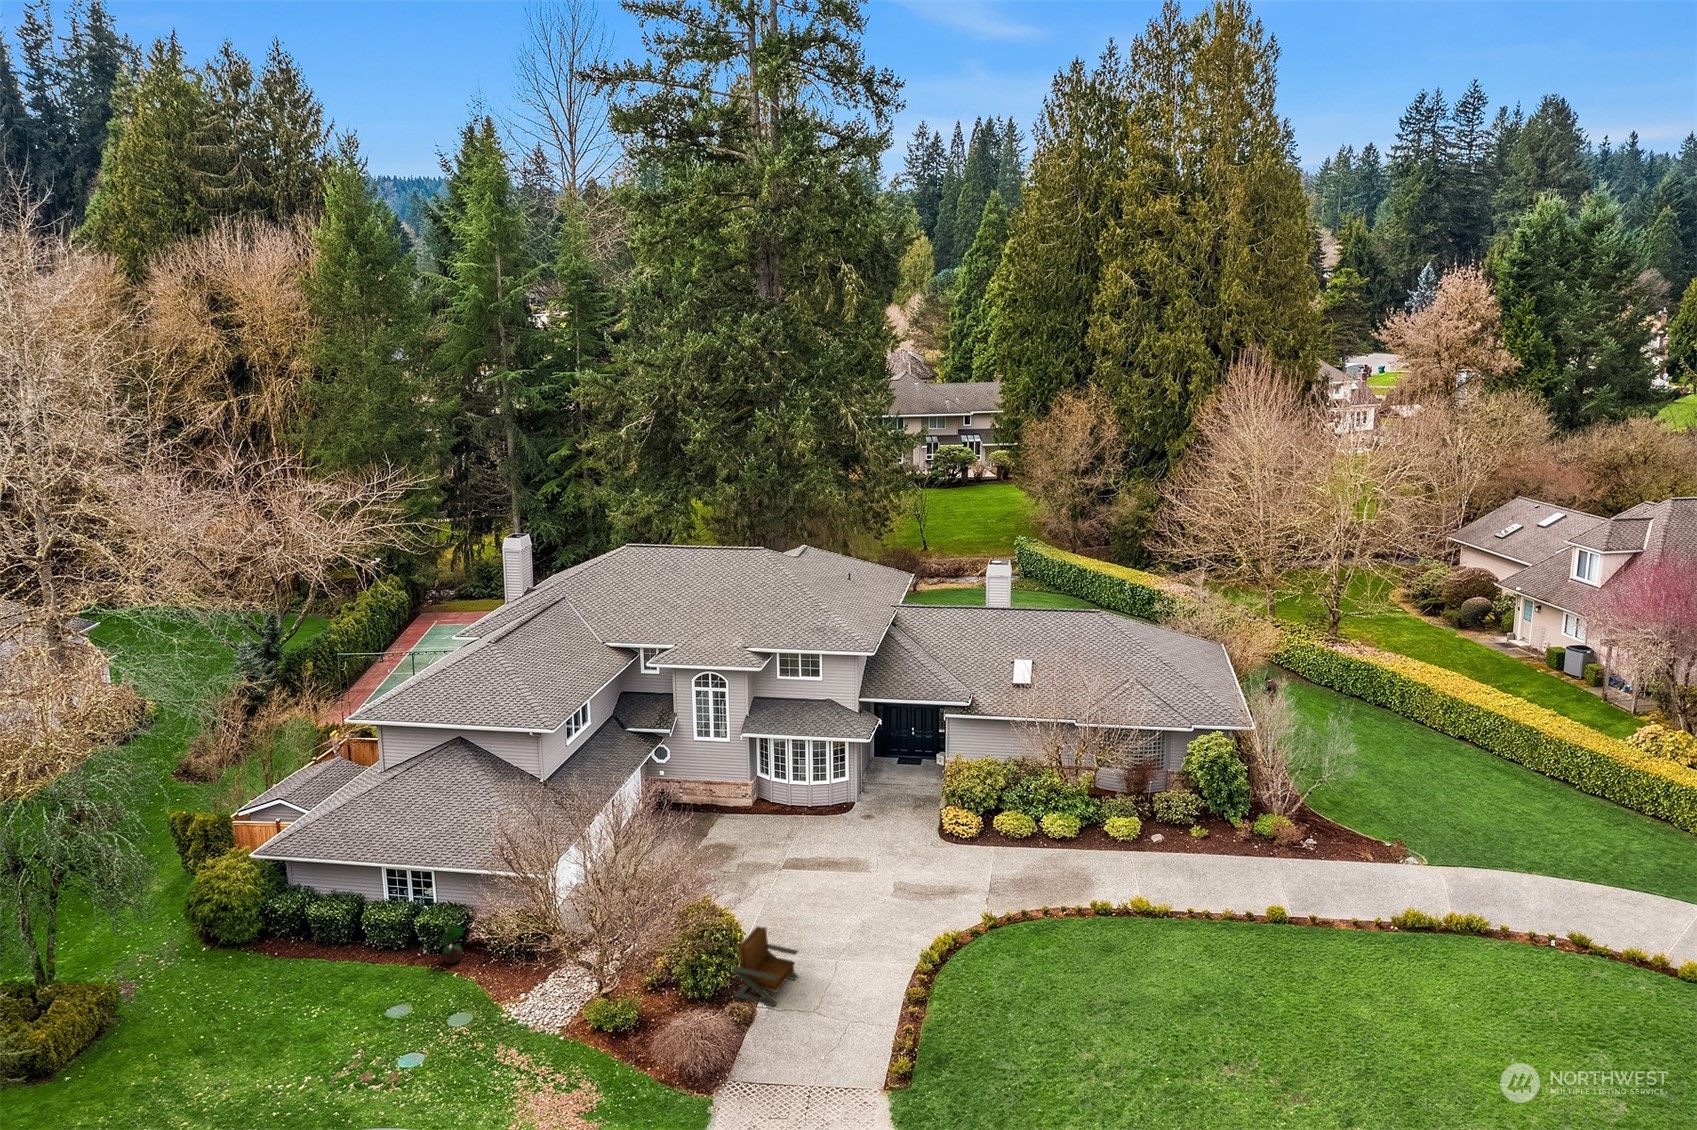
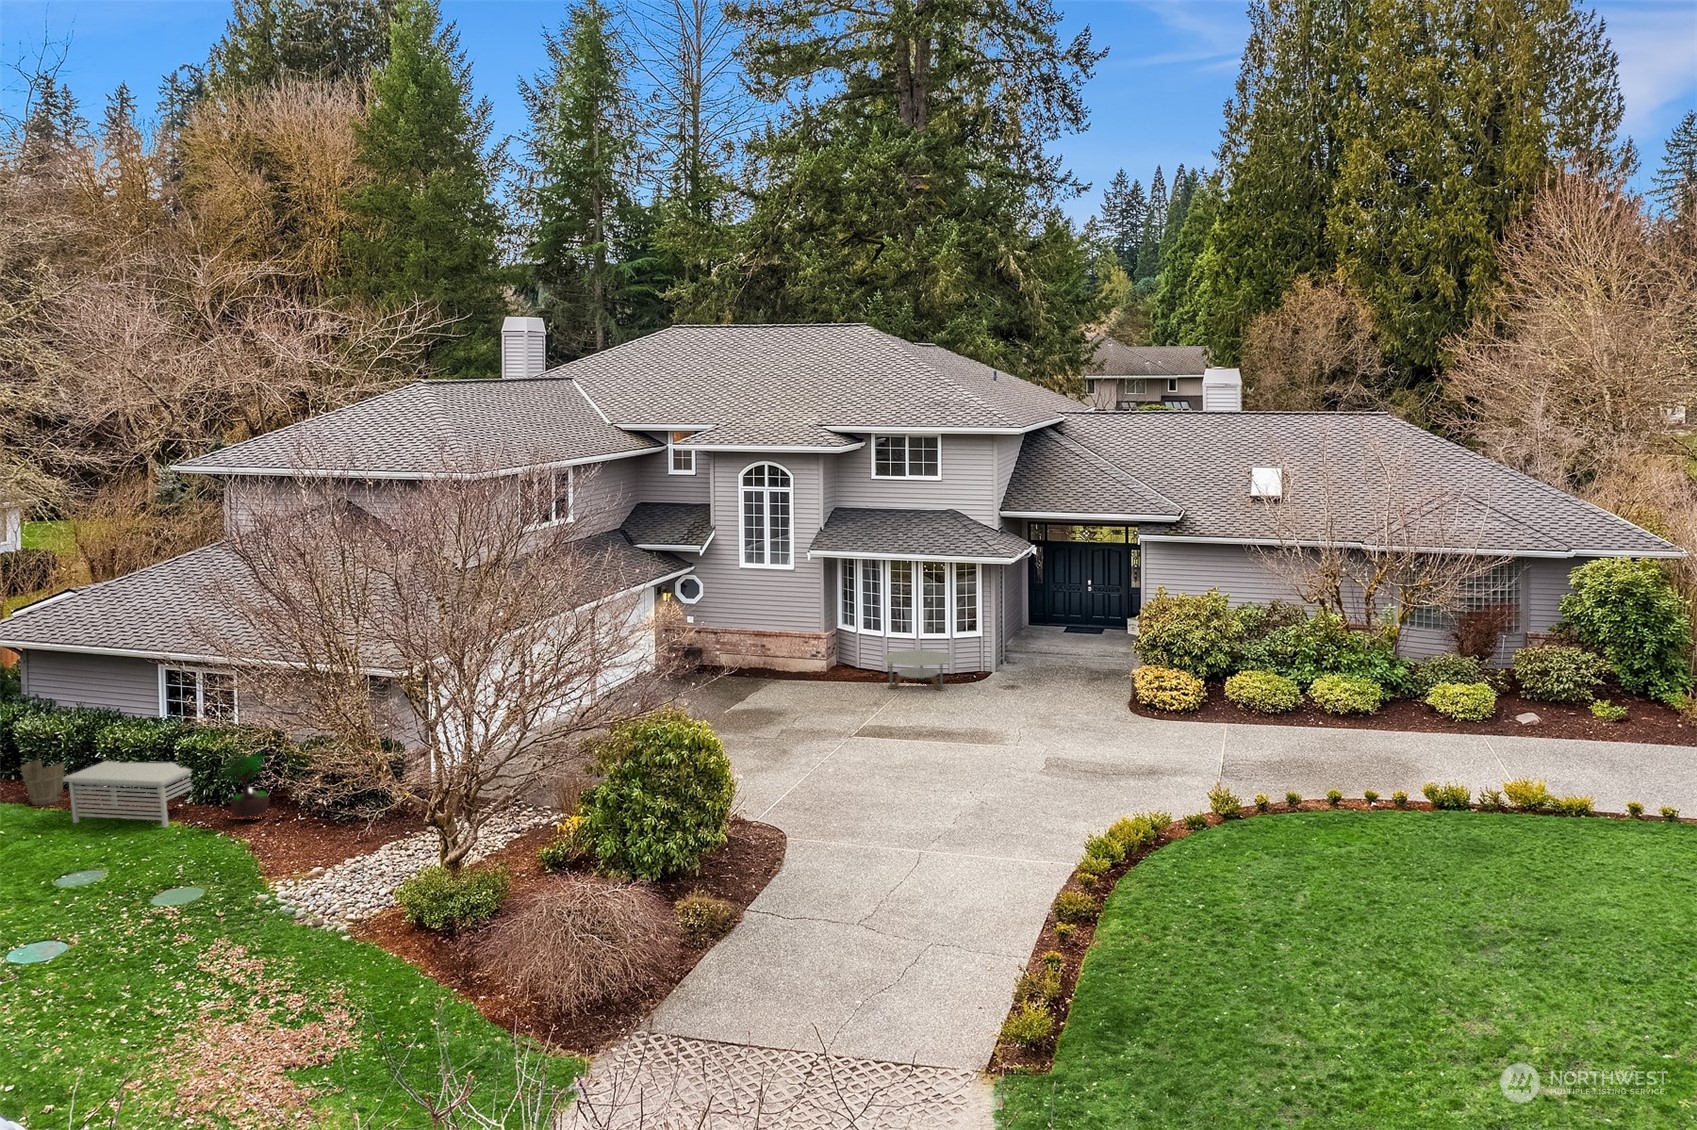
round table: none [790,792,833,822] -> present [883,650,953,691]
bucket: none [299,925,323,959] -> present [21,759,65,805]
lounge chair: present [732,927,798,1006] -> none [703,765,842,907]
storage bench: none [341,930,418,972] -> present [63,761,194,828]

